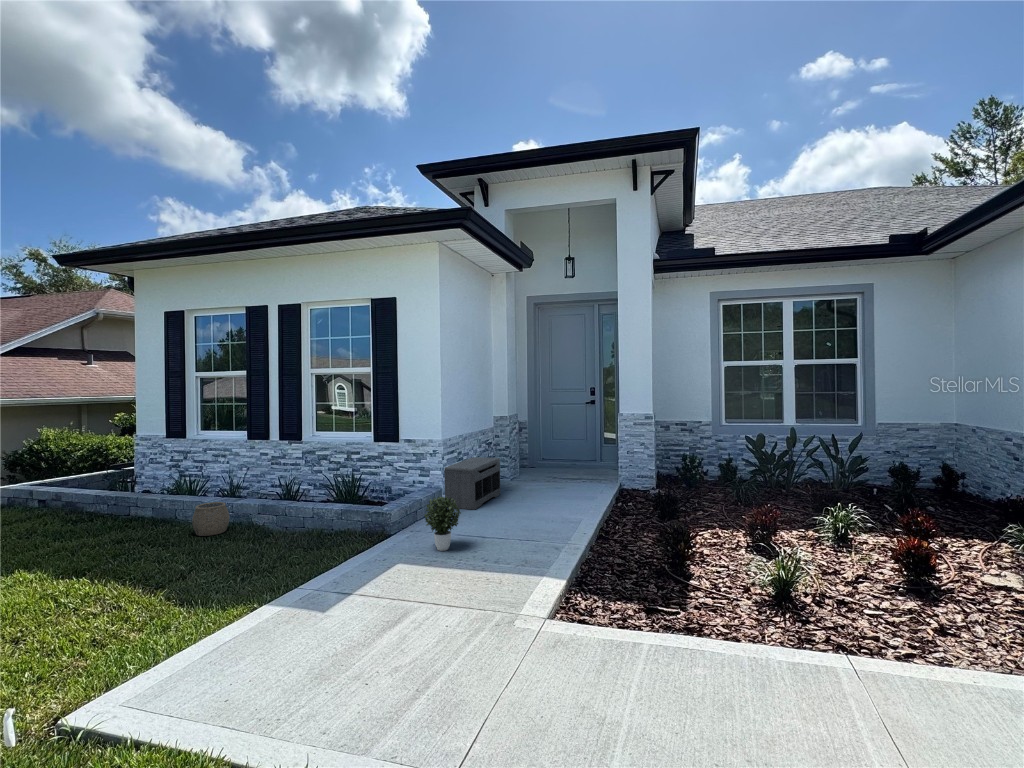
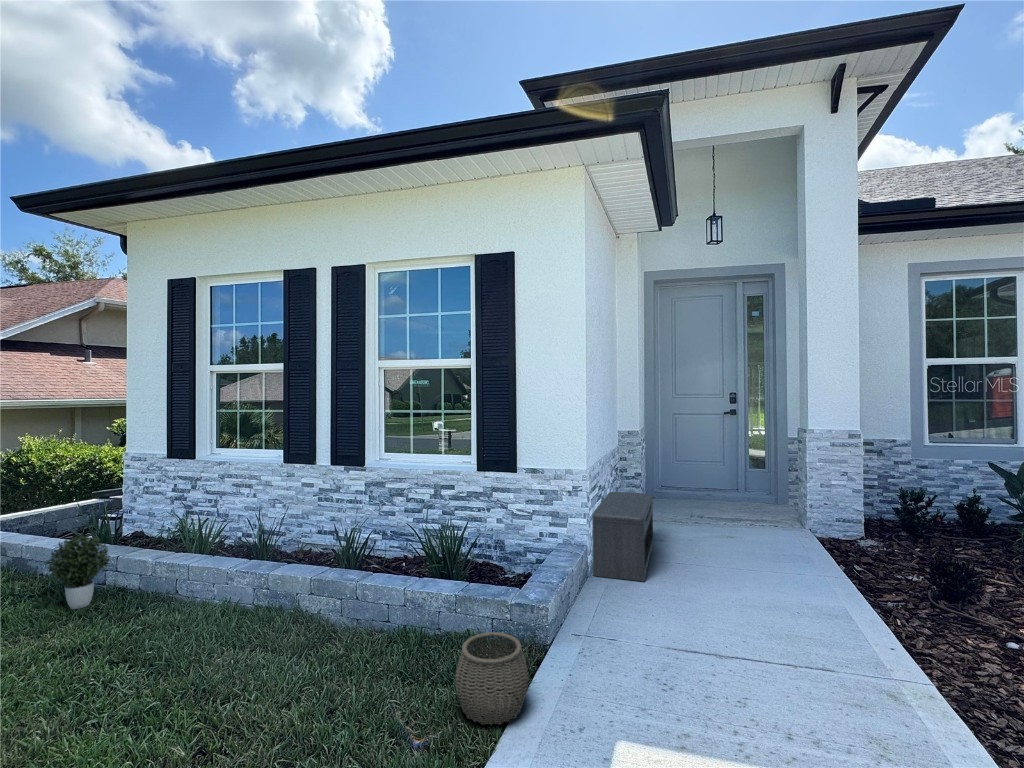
potted plant: present [425,497,461,551] -> present [45,535,110,609]
woven basket: present [192,502,229,536] -> present [455,632,528,725]

